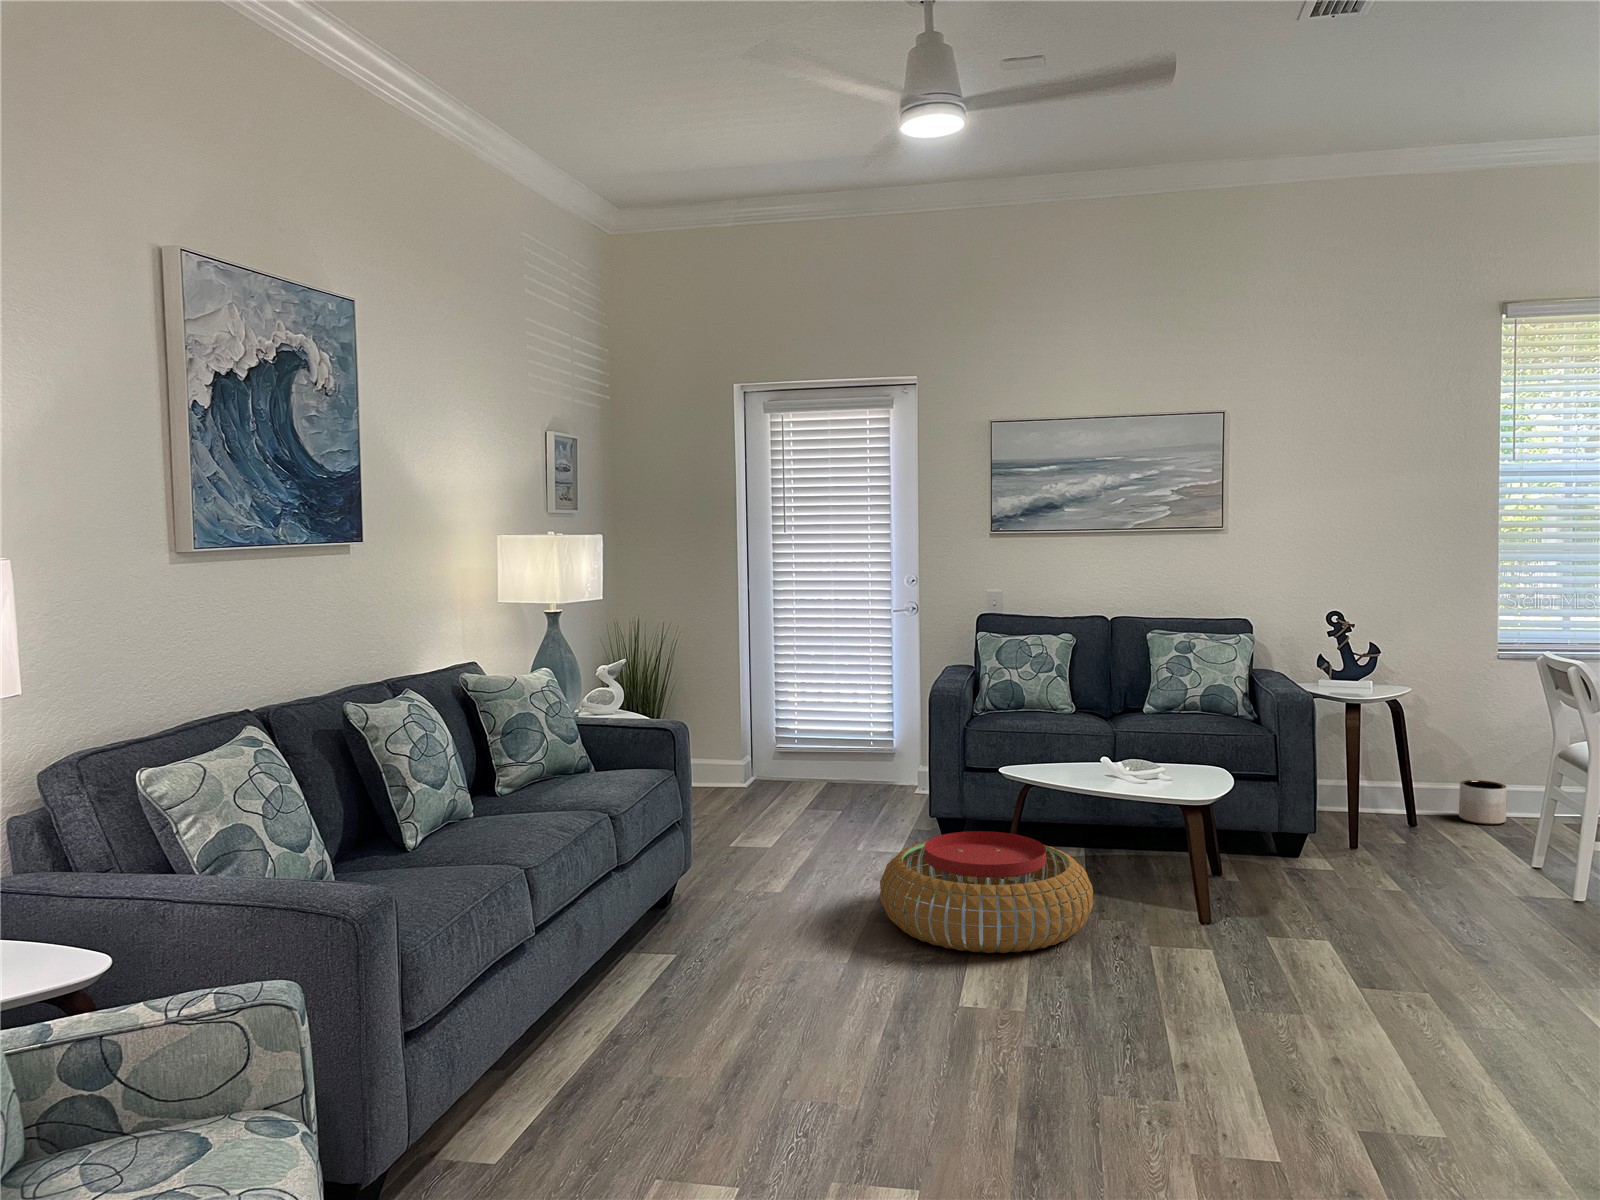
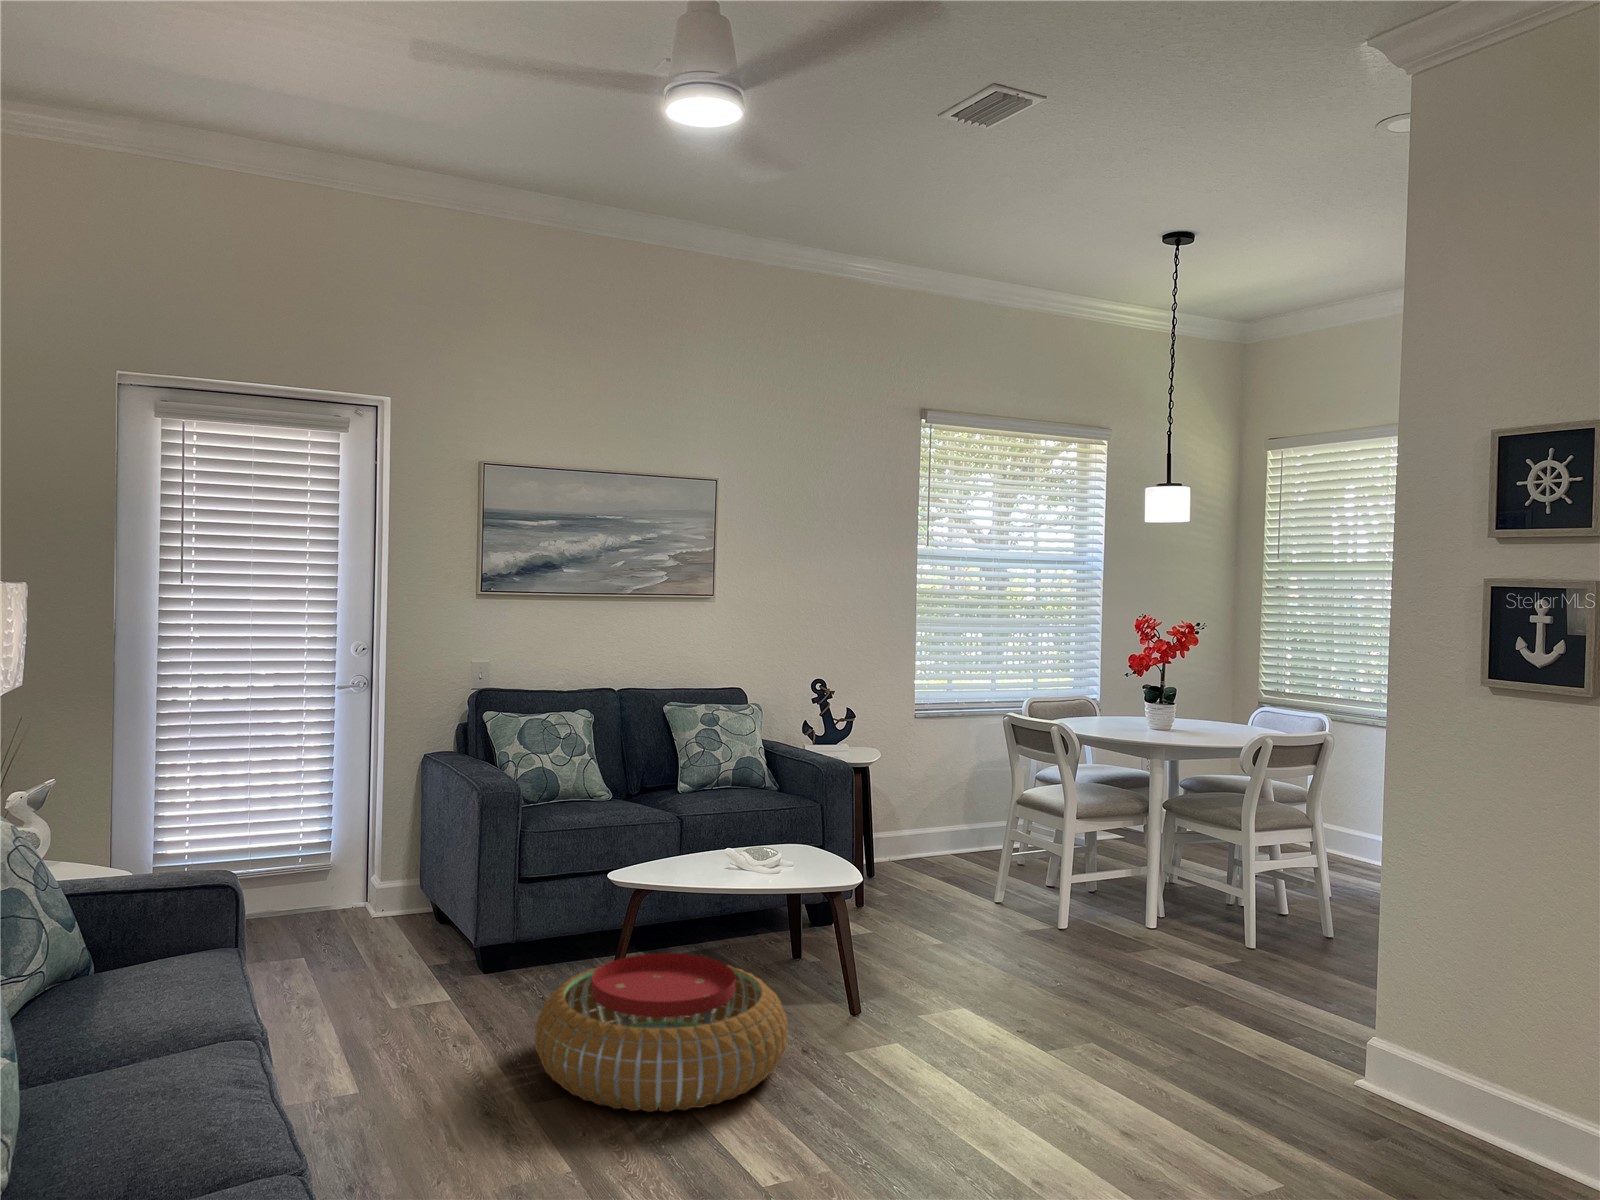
planter: present [1459,780,1507,824] -> none [893,826,930,866]

